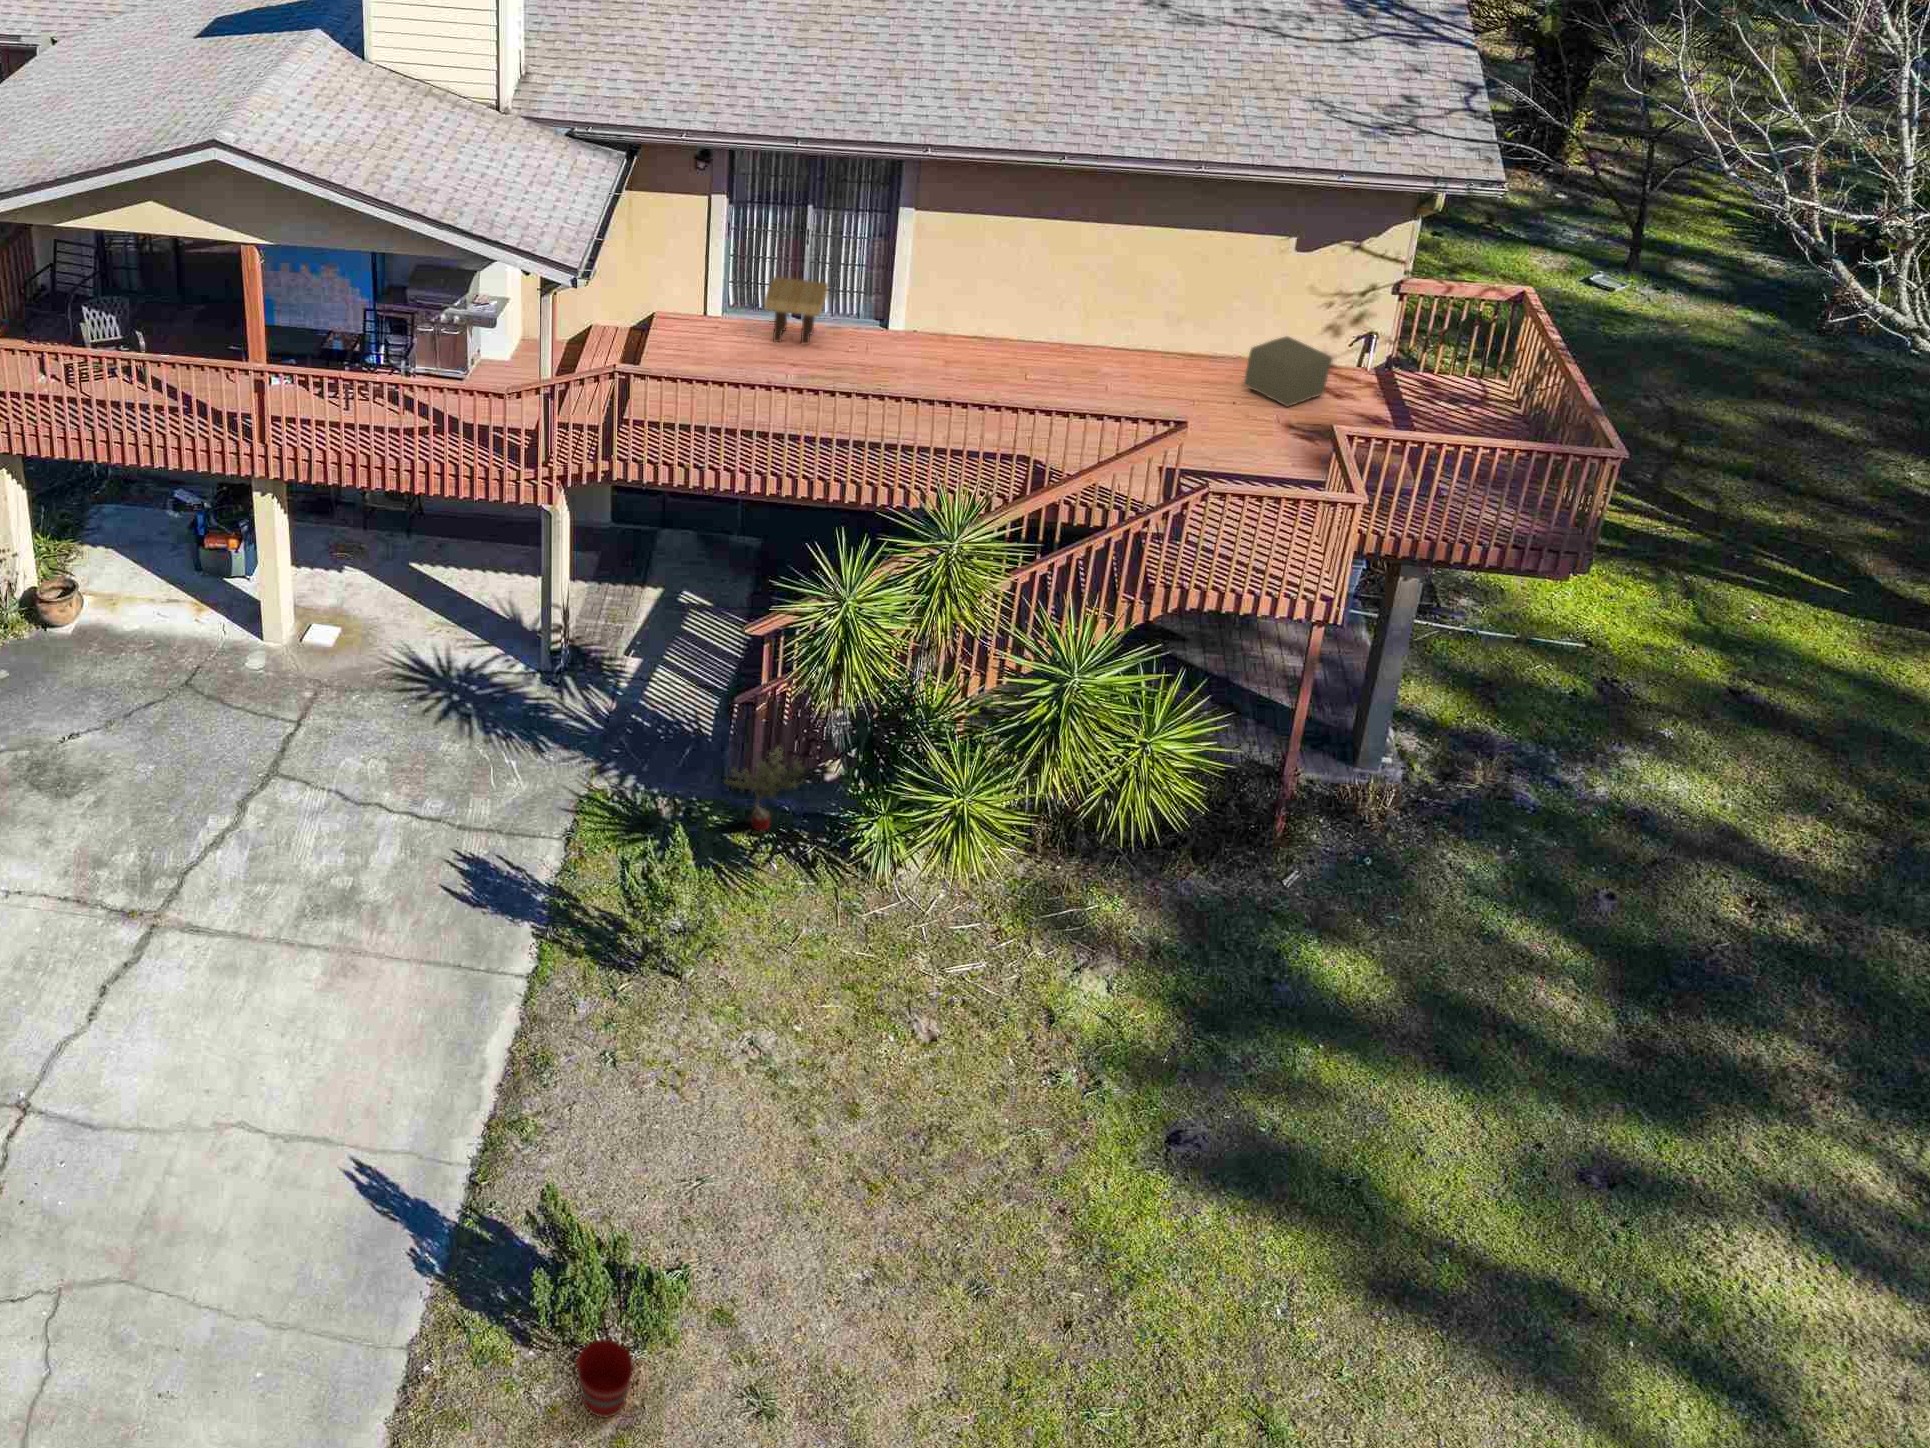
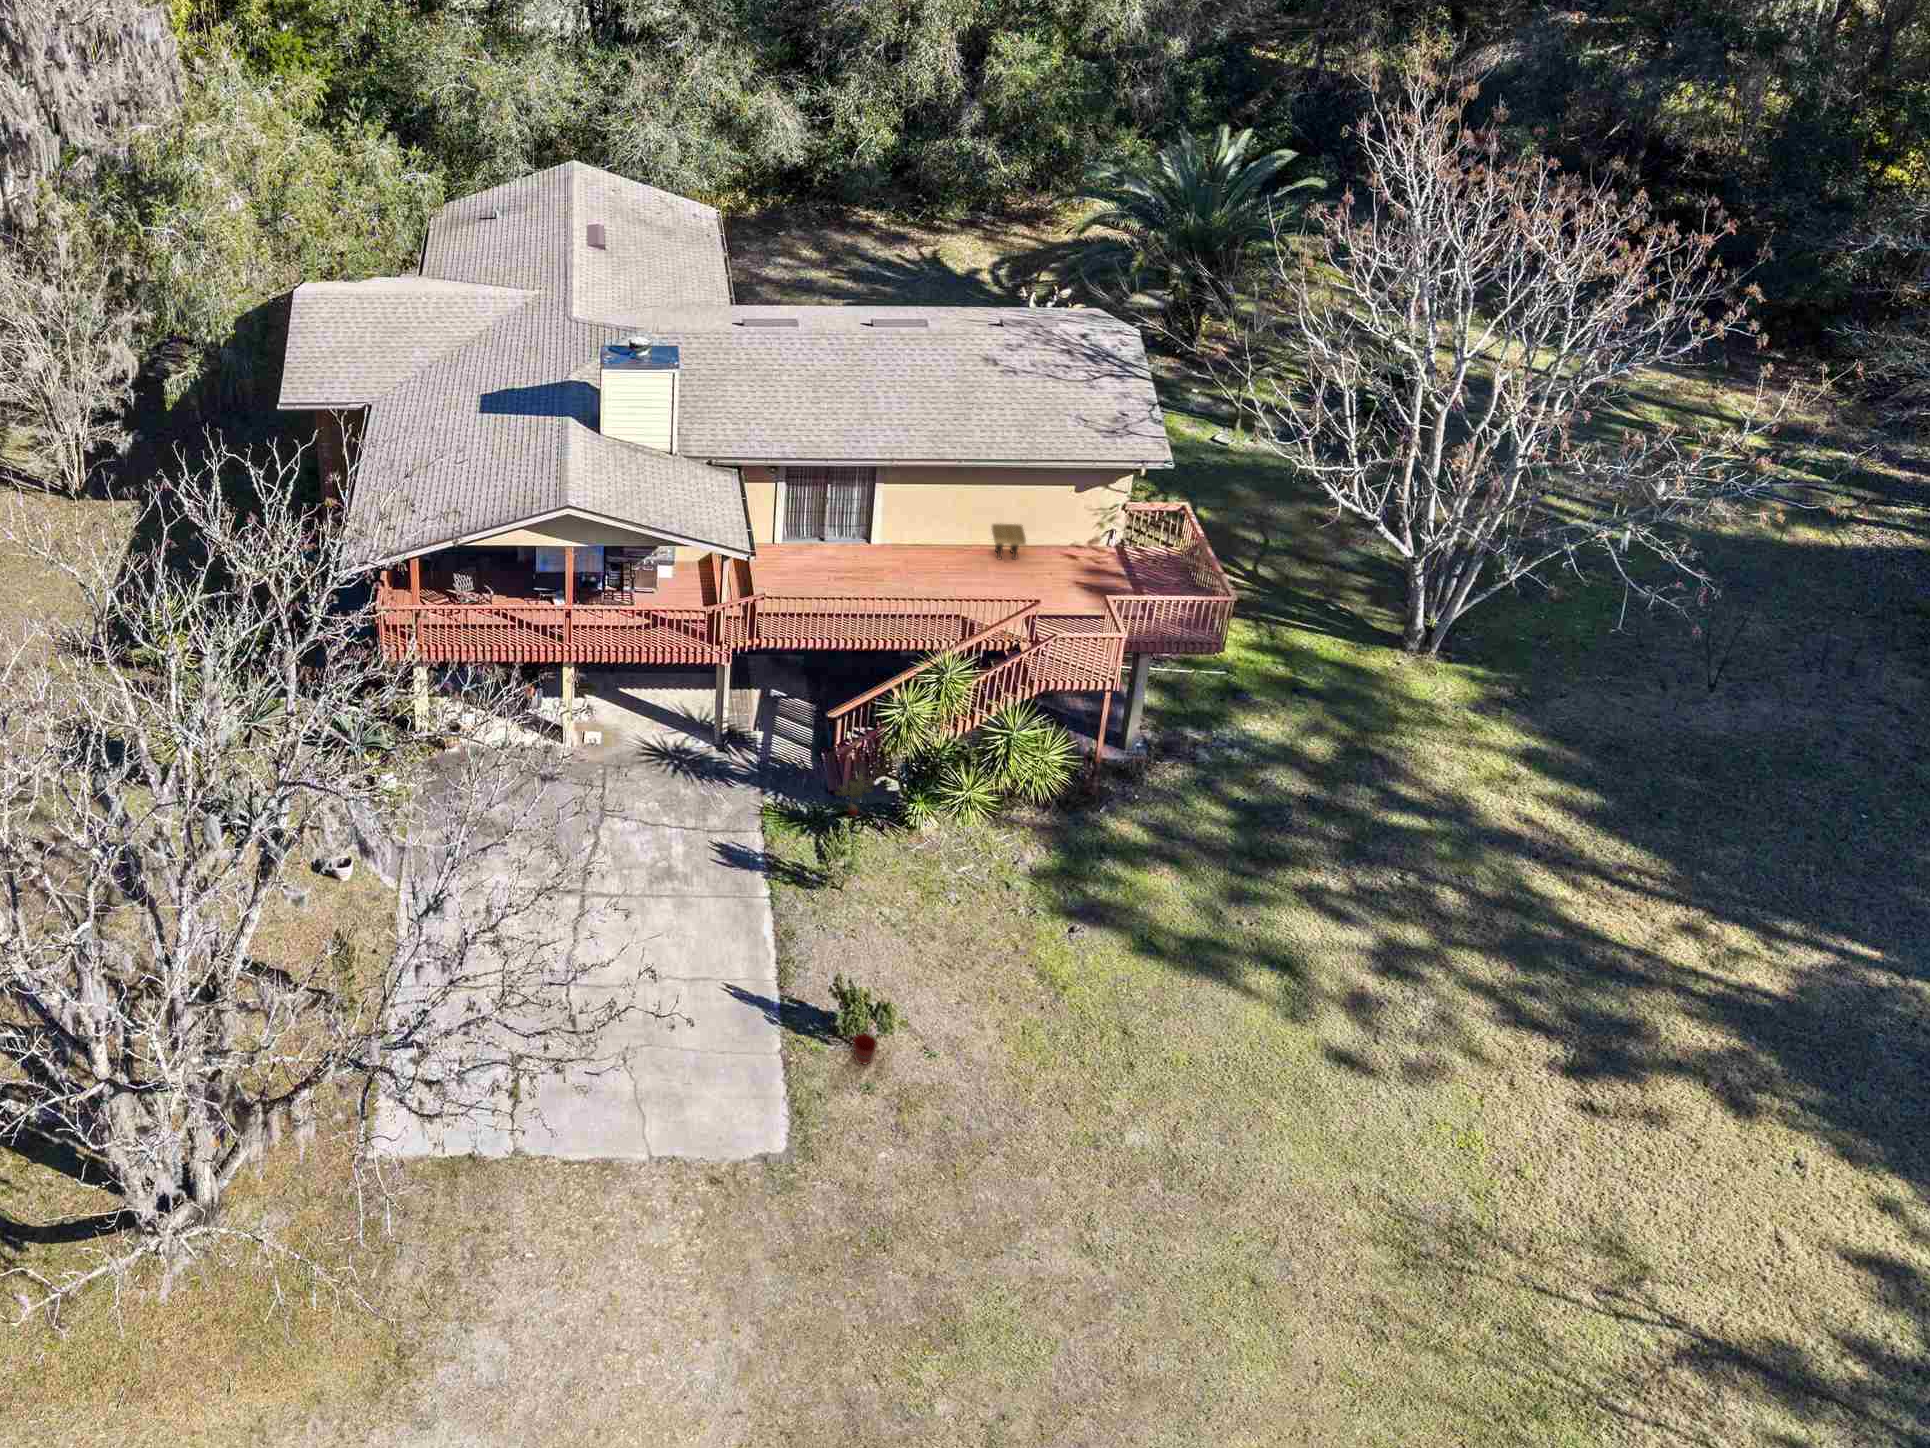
side table: present [764,277,828,345] -> present [992,523,1026,559]
ottoman: present [1244,336,1331,406] -> none [1053,535,1095,573]

